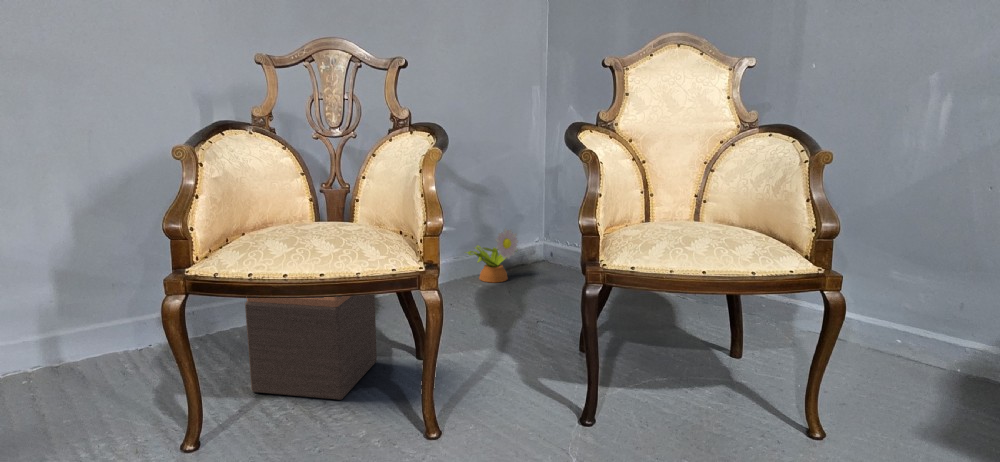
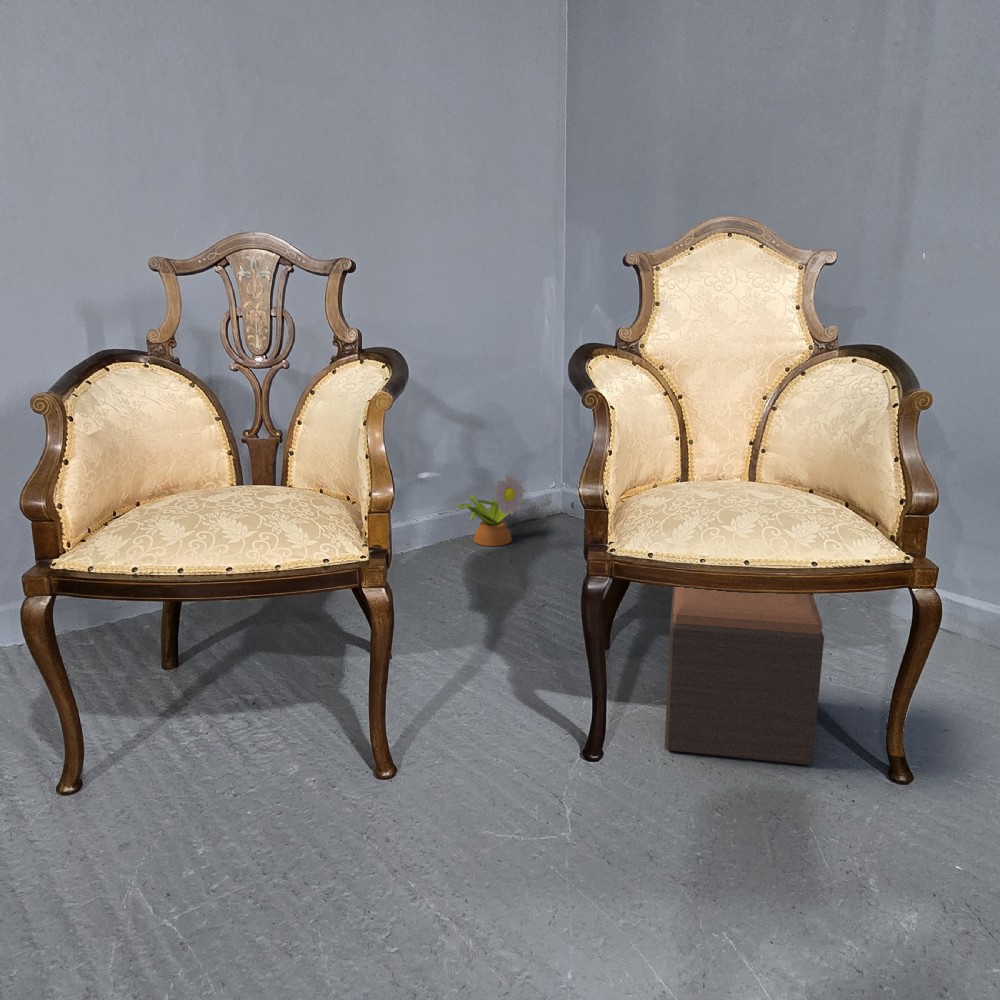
footstool: present [245,293,377,400] -> present [665,587,824,765]

